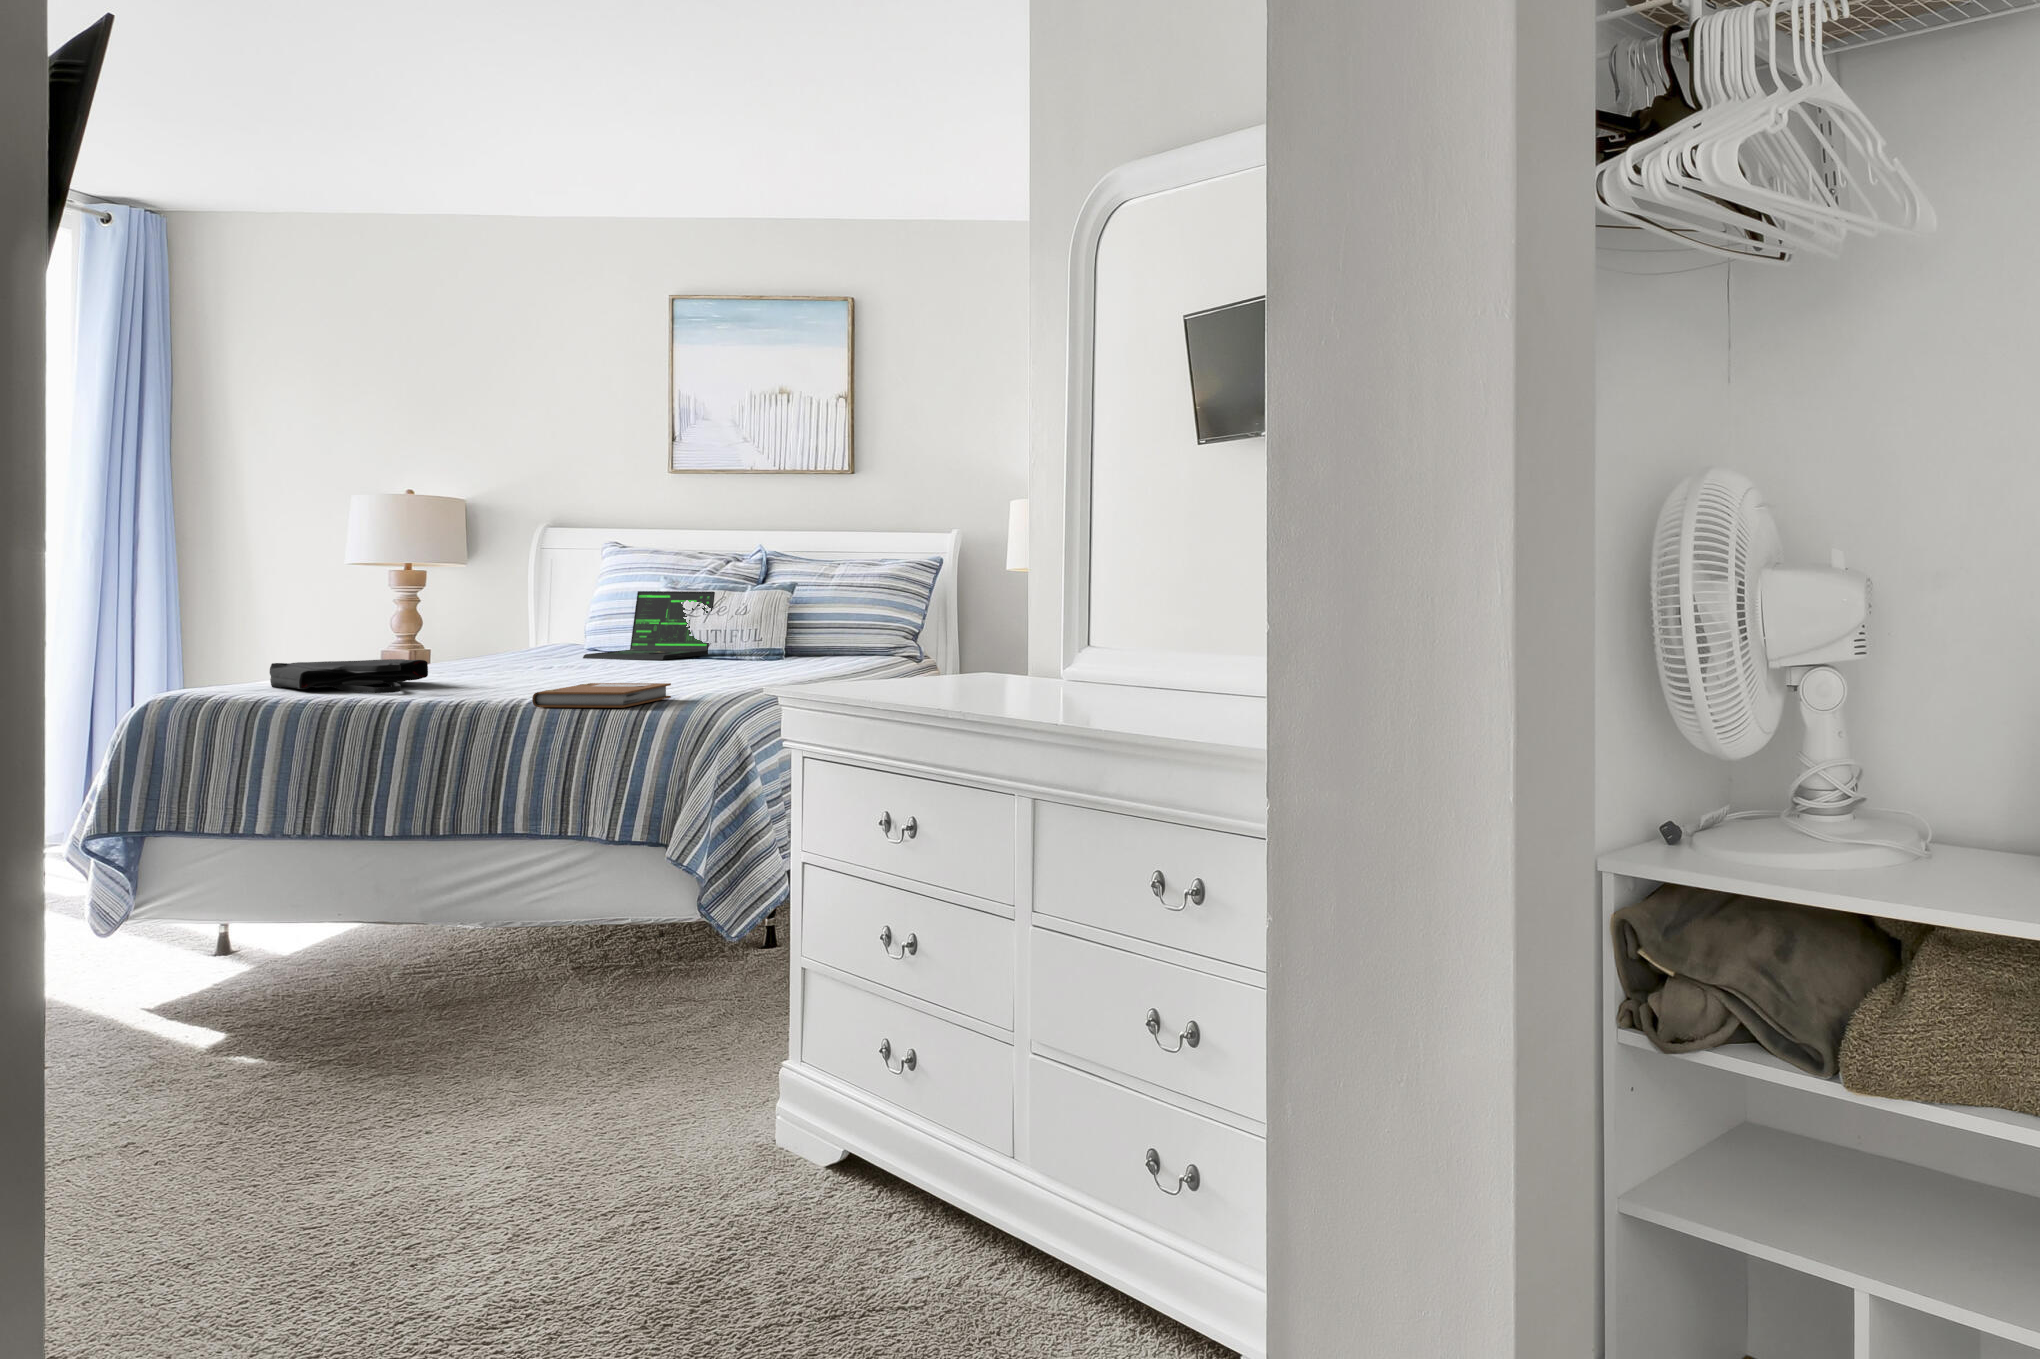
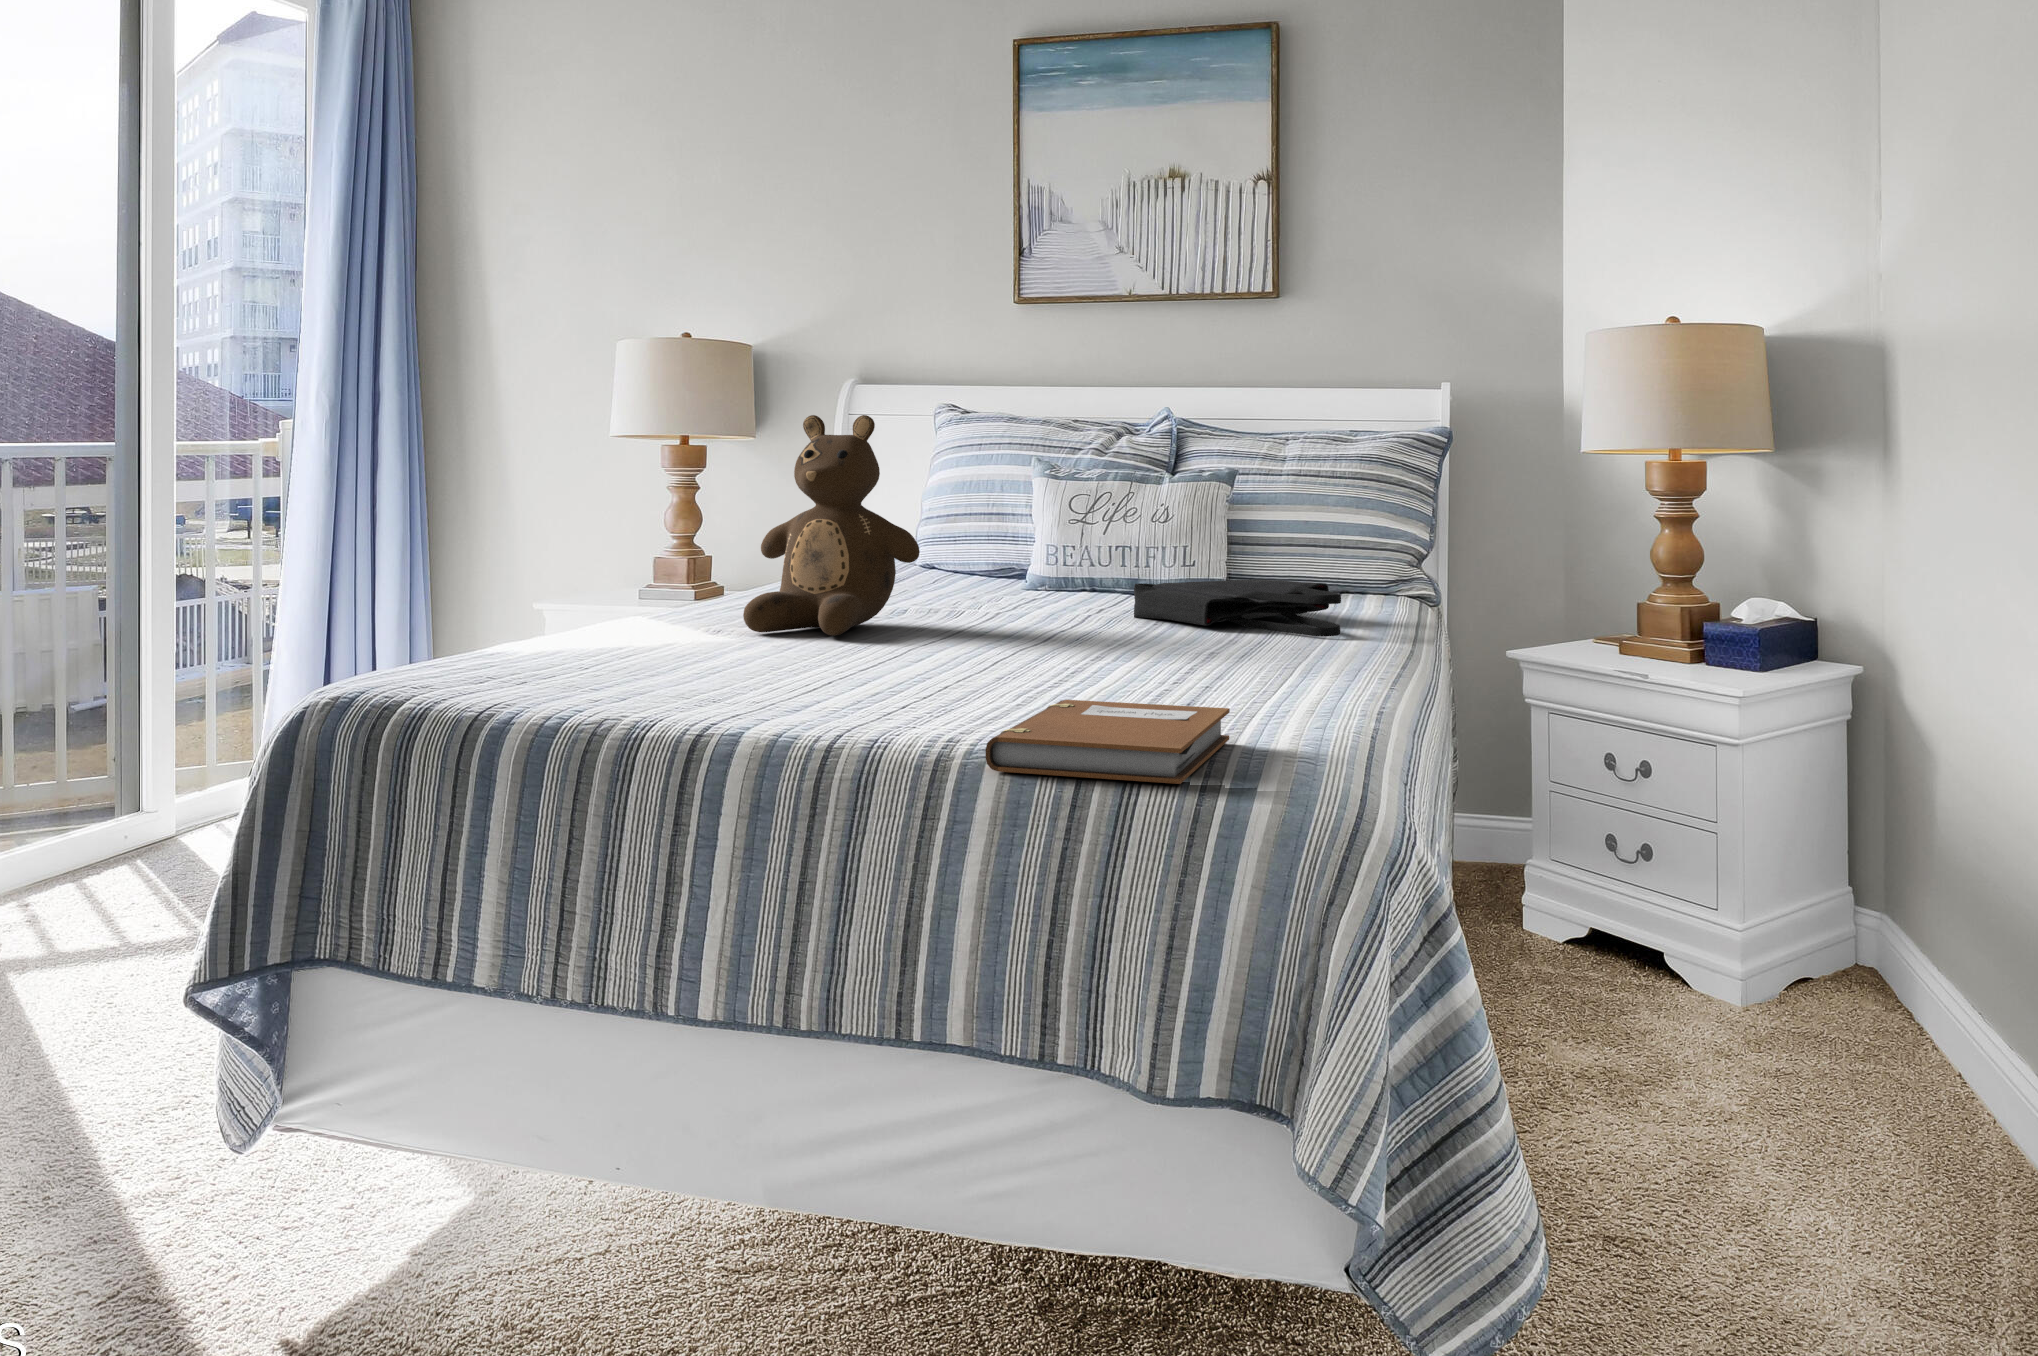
teddy bear: none [433,550,551,673] -> present [743,415,920,636]
laptop: present [583,591,733,660] -> none [938,483,1156,602]
tote bag: present [270,659,428,693] -> present [1134,579,1341,637]

